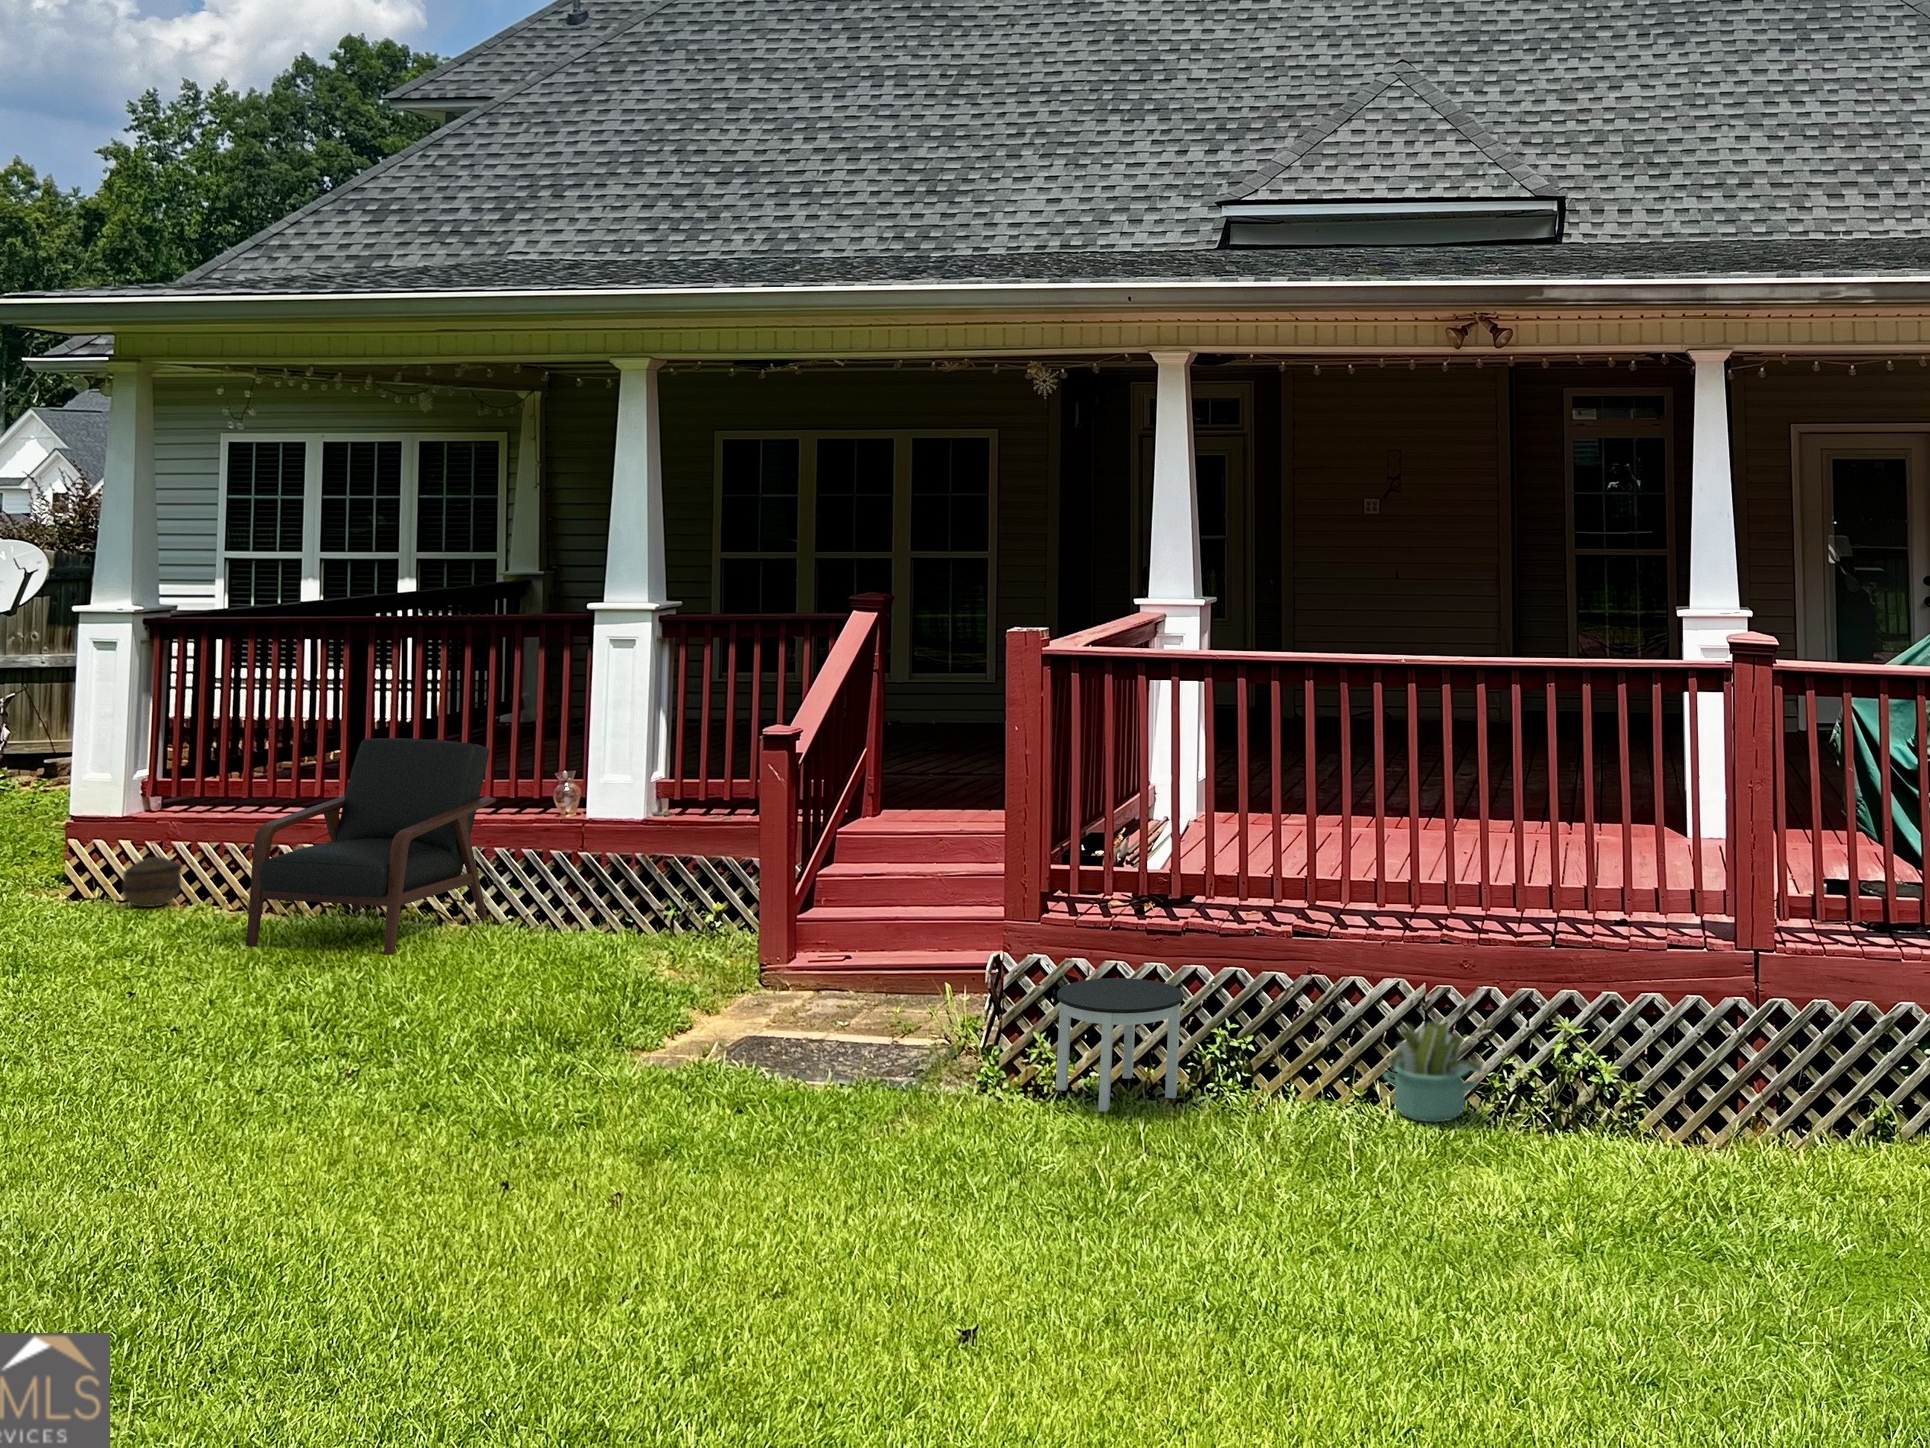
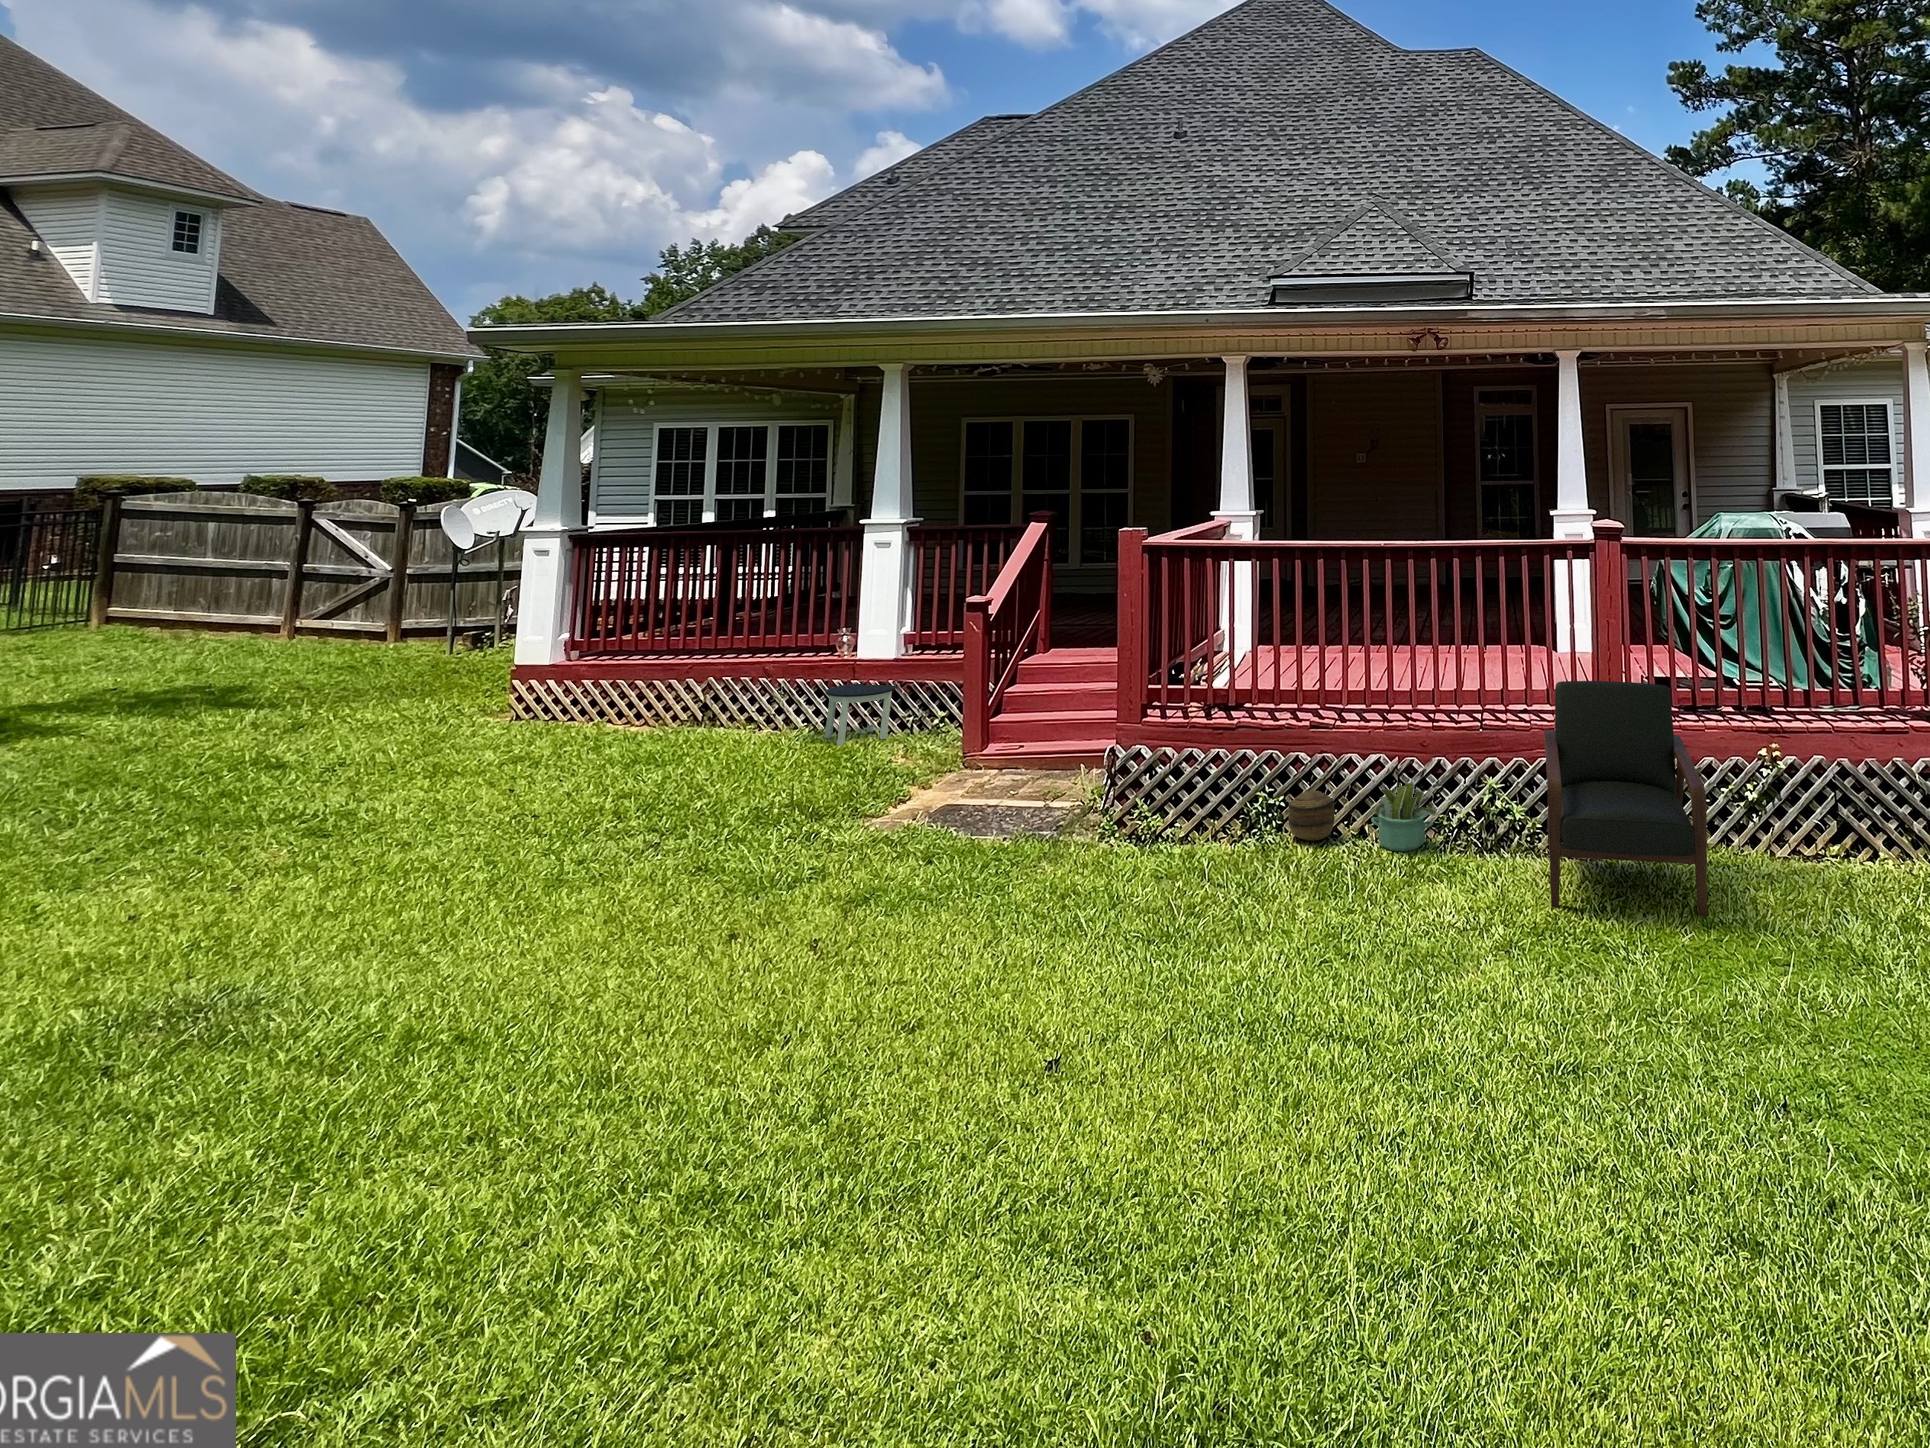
chair: present [246,738,496,955] -> present [1544,681,1707,916]
basket: present [122,856,181,907] -> present [1288,790,1335,841]
round table: present [1056,978,1183,1112] -> present [825,684,896,746]

